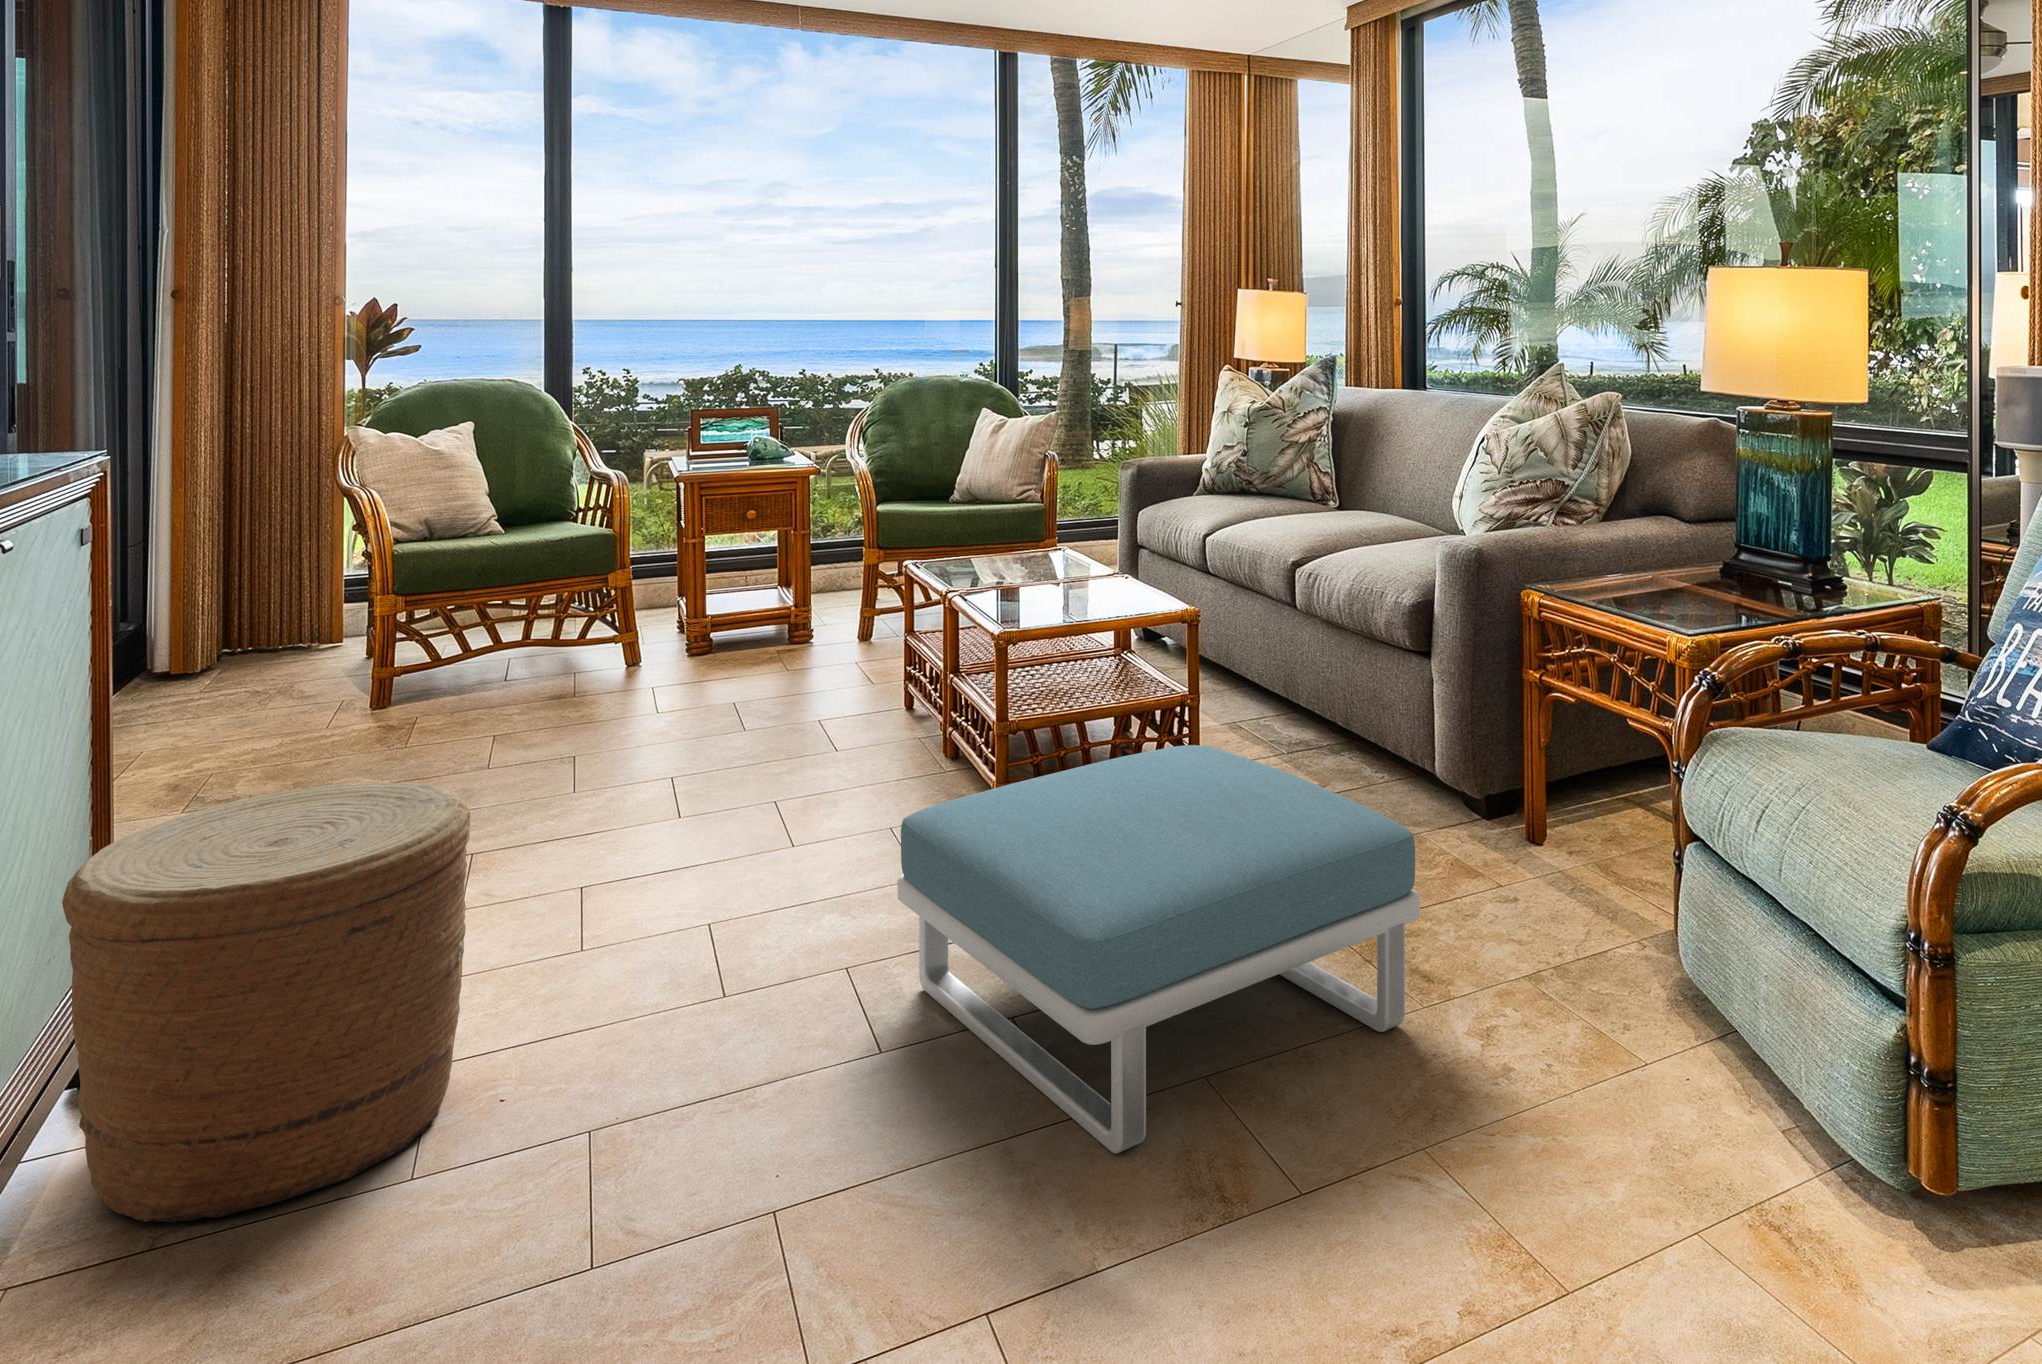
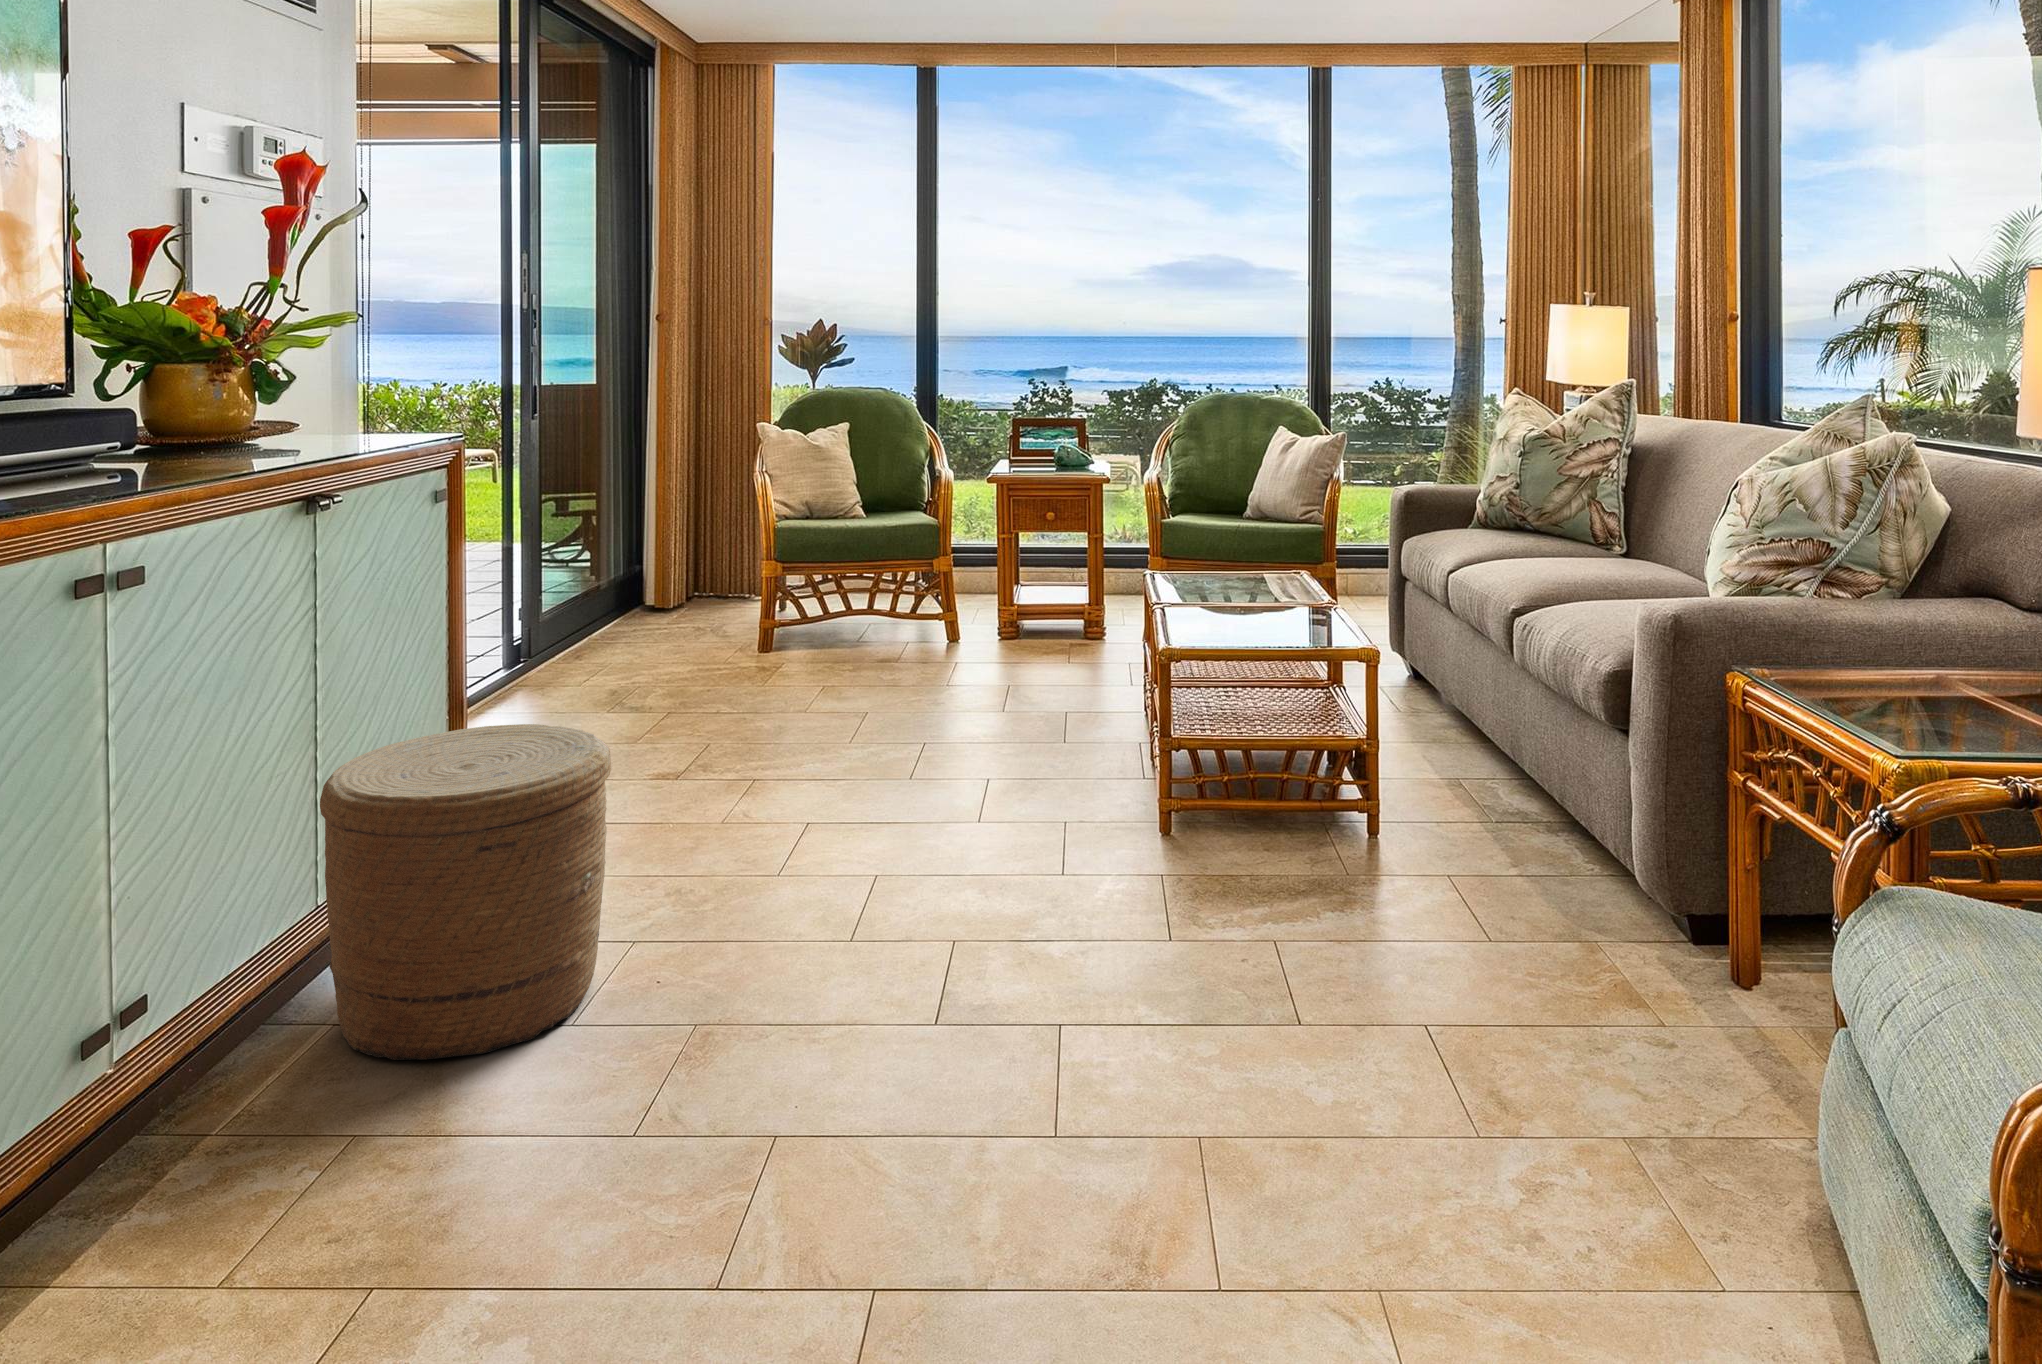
footstool: present [898,745,1420,1154] -> none [959,797,1463,1224]

